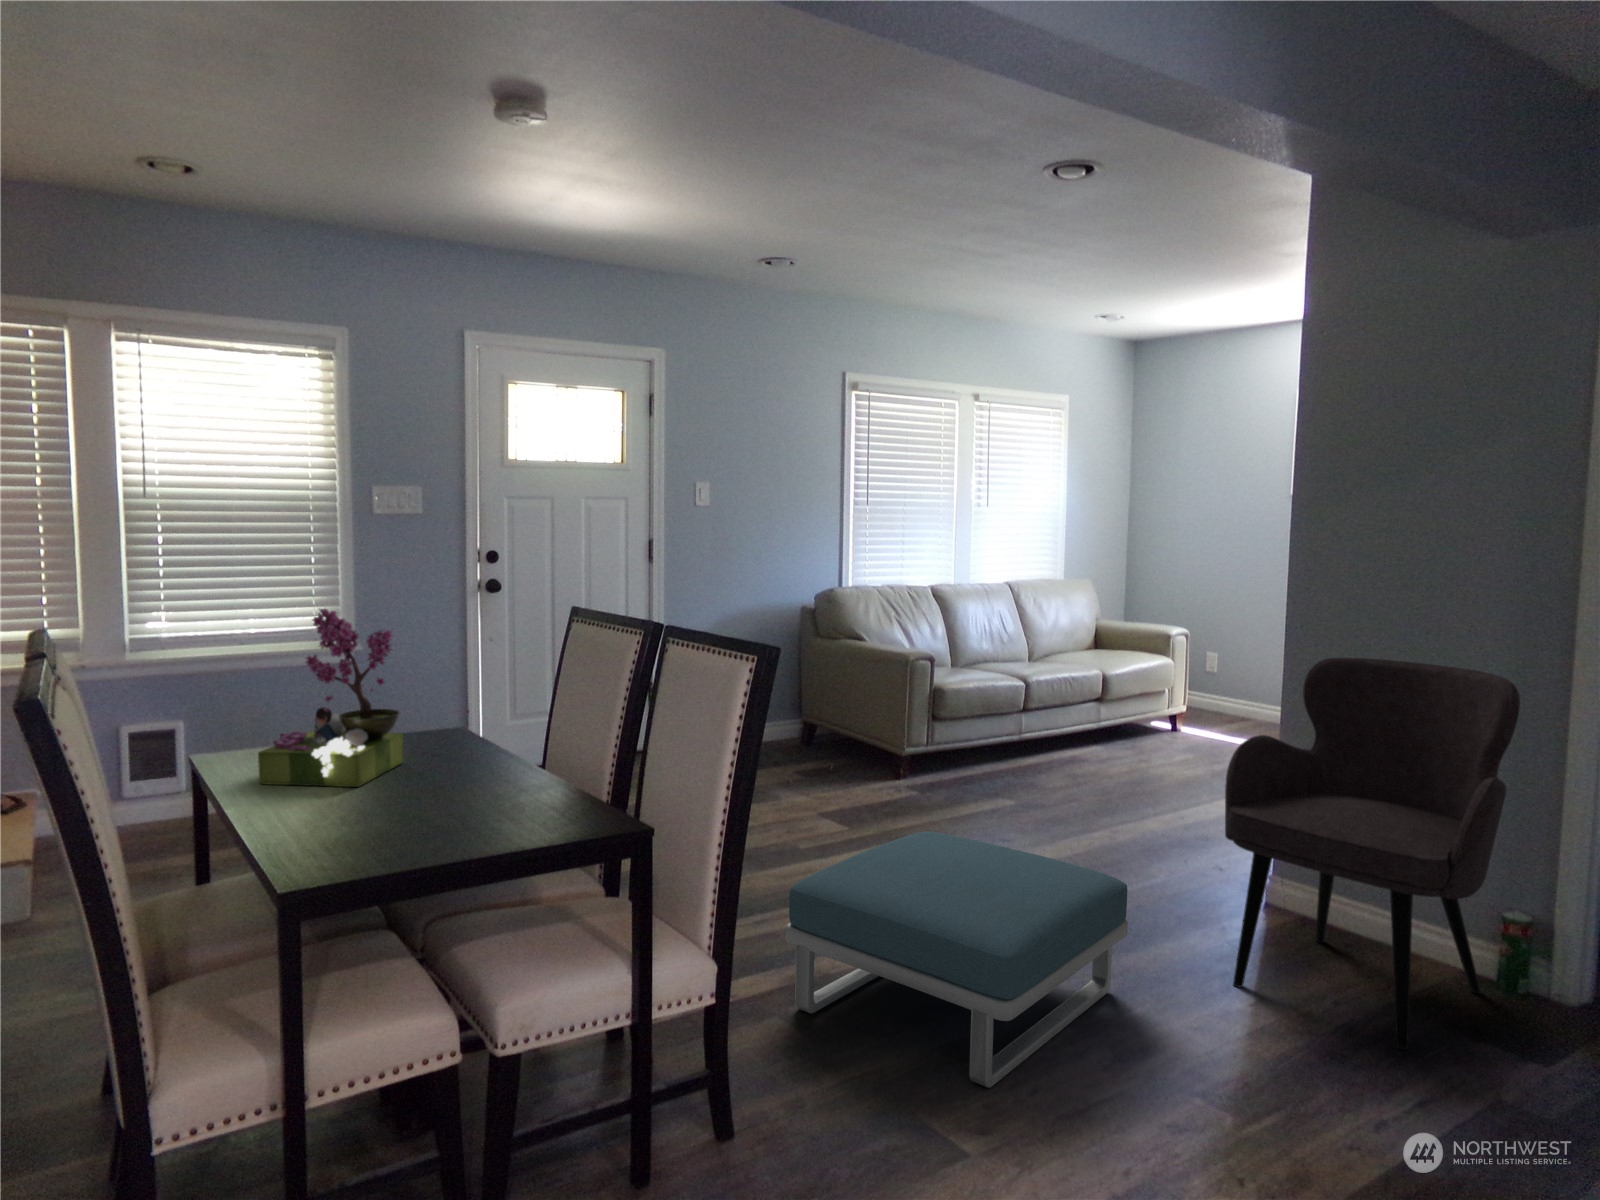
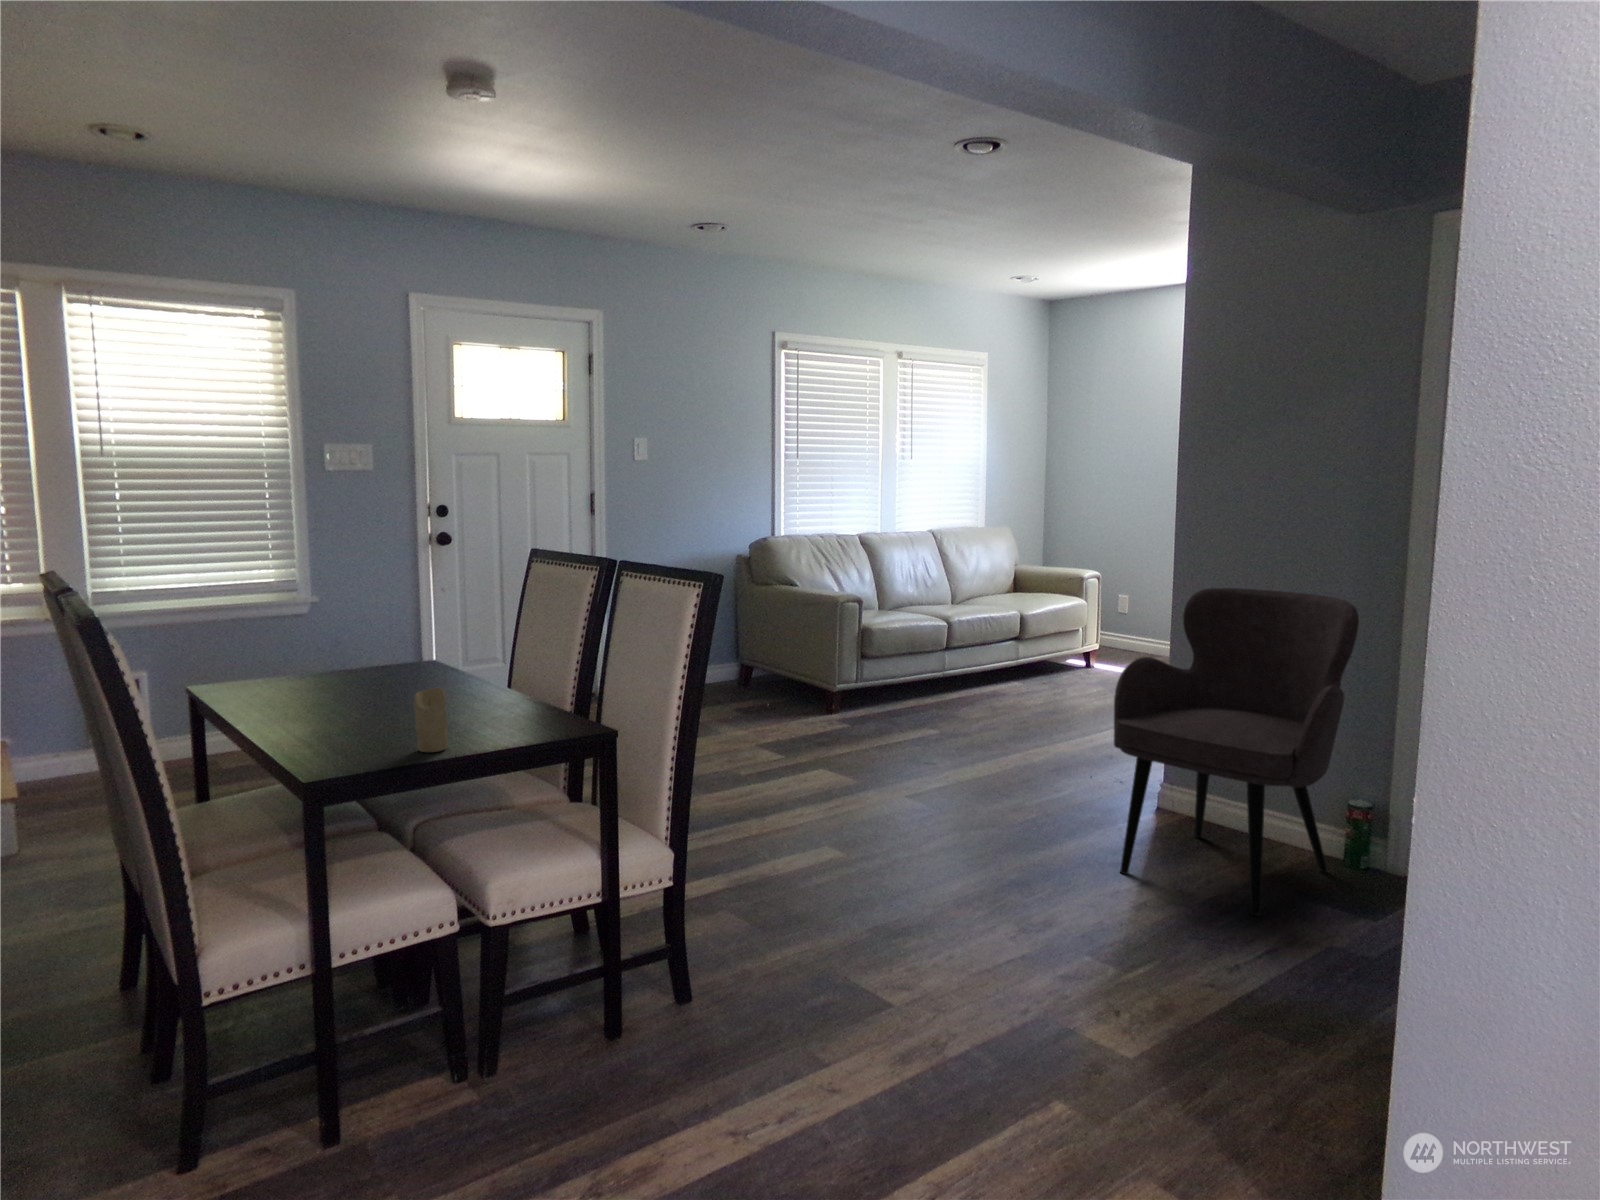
flower arrangement: present [258,609,404,787] -> none [258,551,386,710]
candle: none [416,772,455,849] -> present [413,688,447,752]
footstool: present [785,831,1128,1088] -> none [730,750,1028,956]

